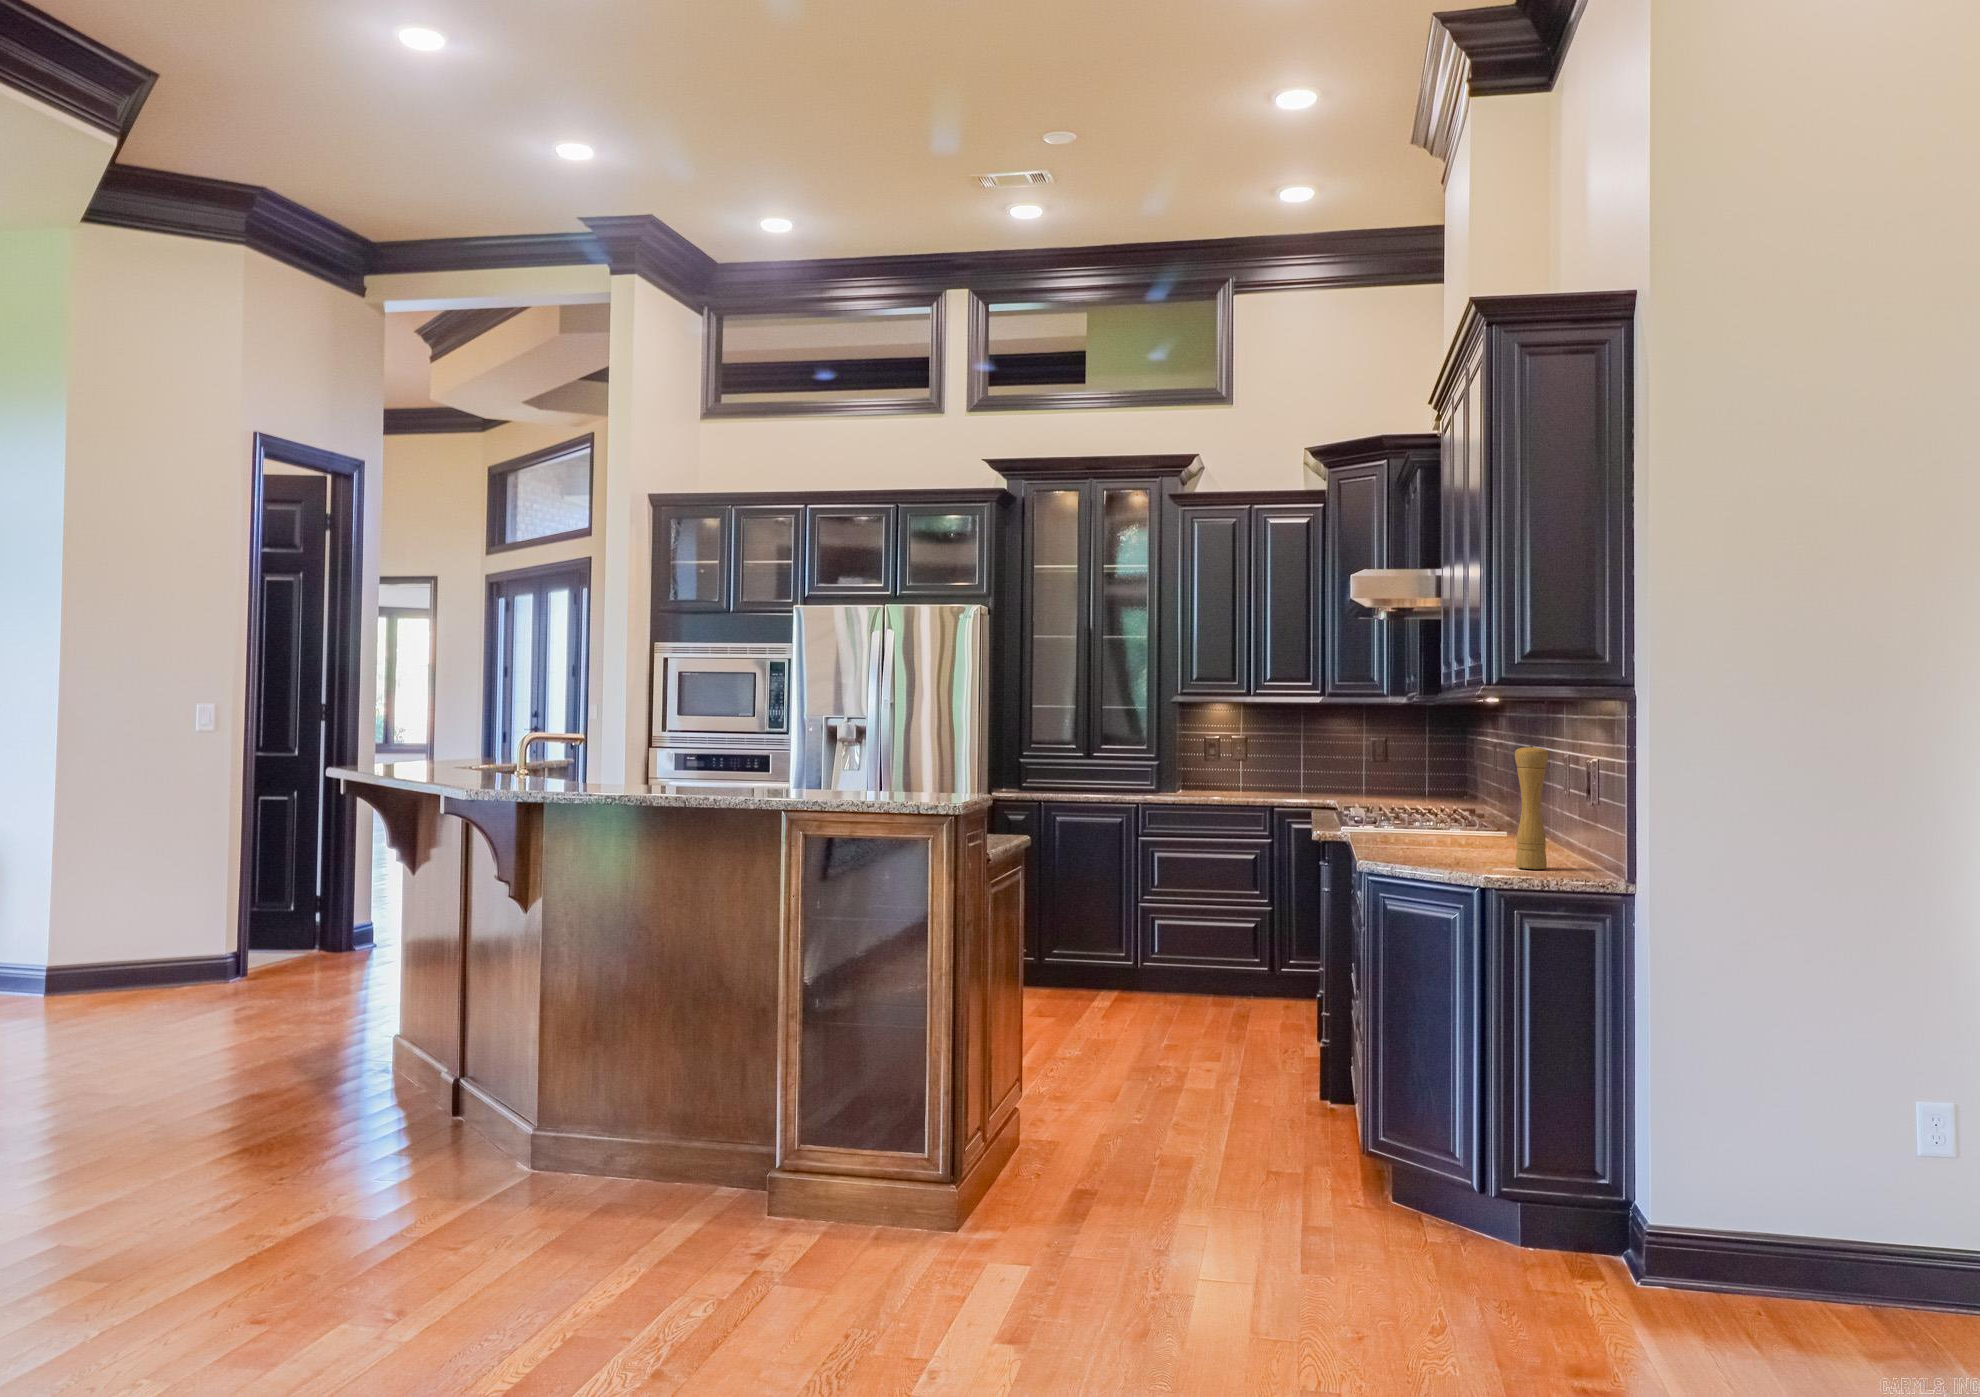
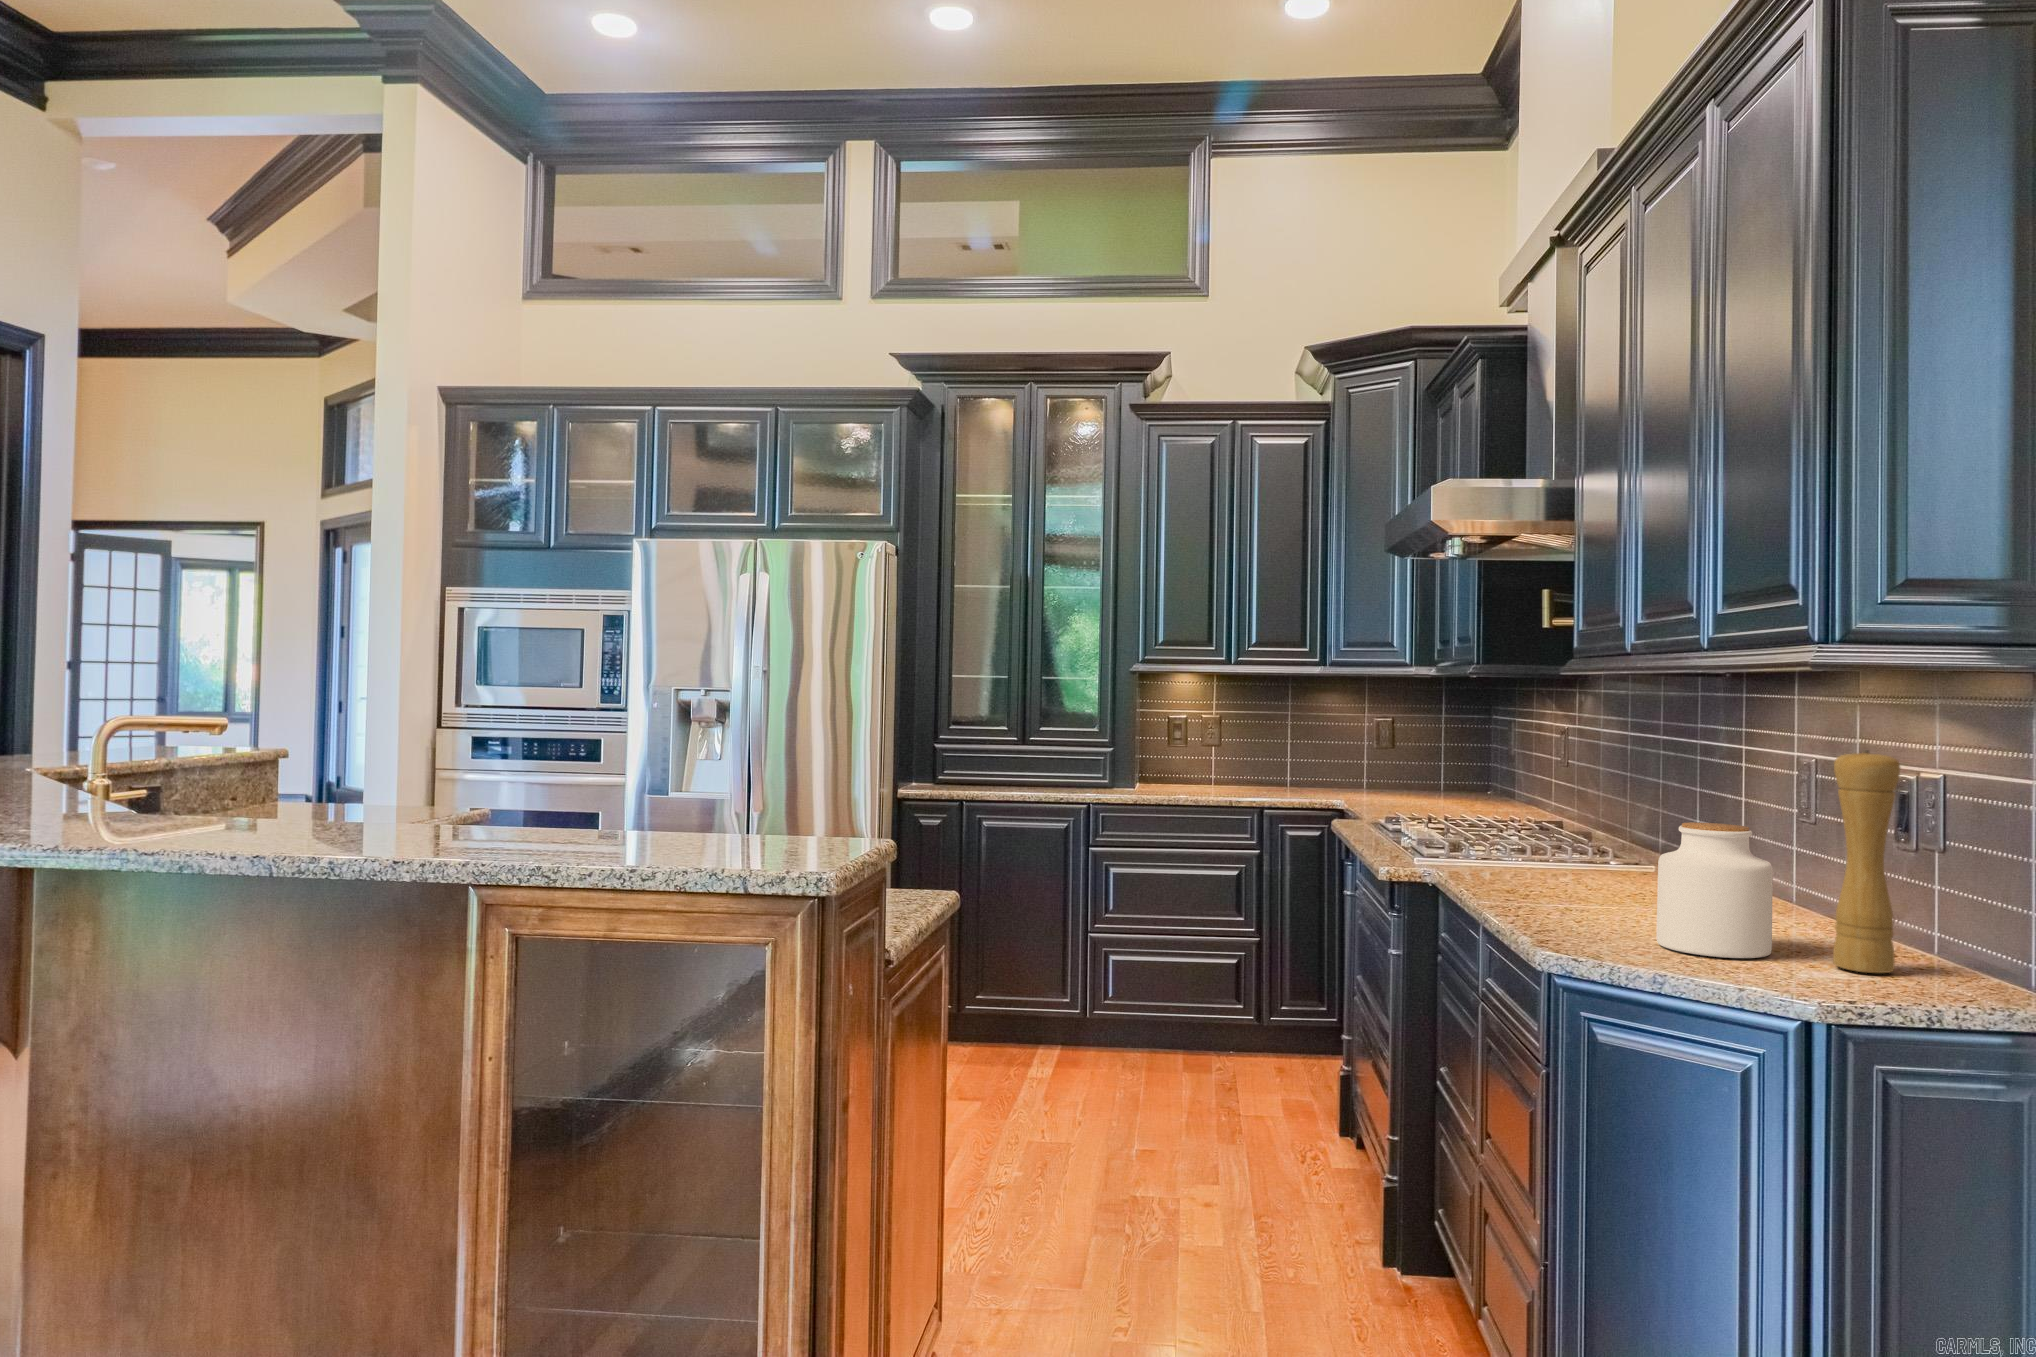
jar: none [1429,790,1492,864] -> present [1656,822,1773,958]

